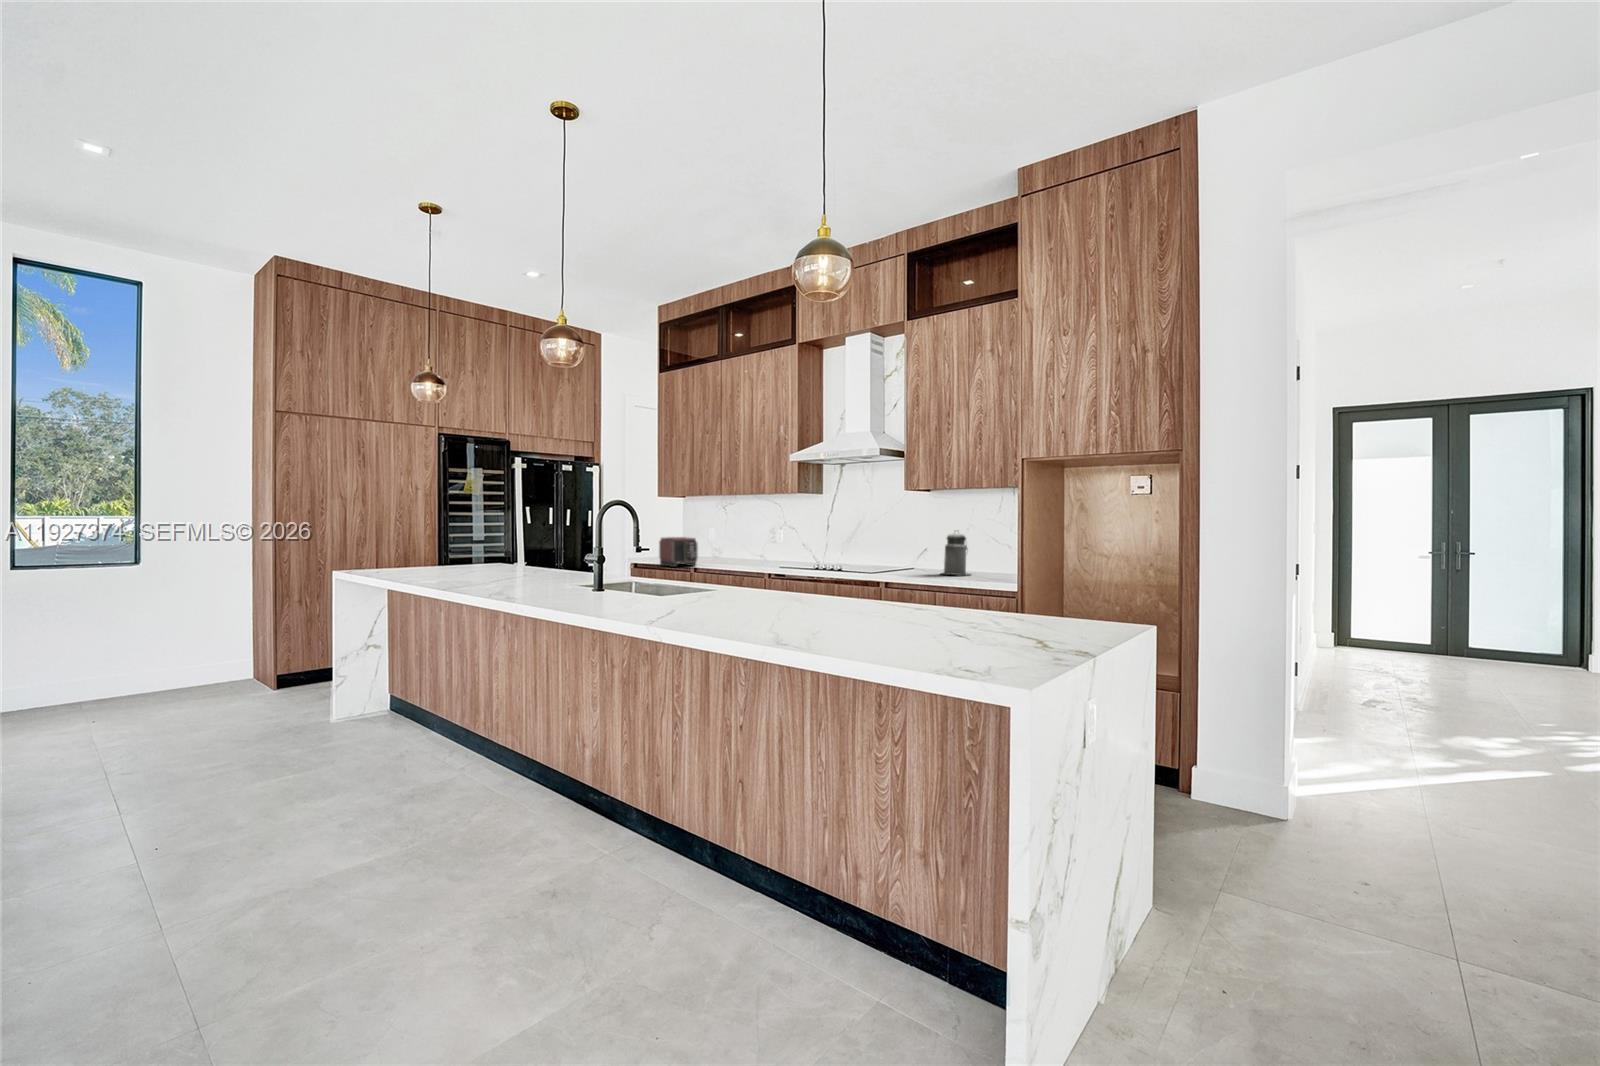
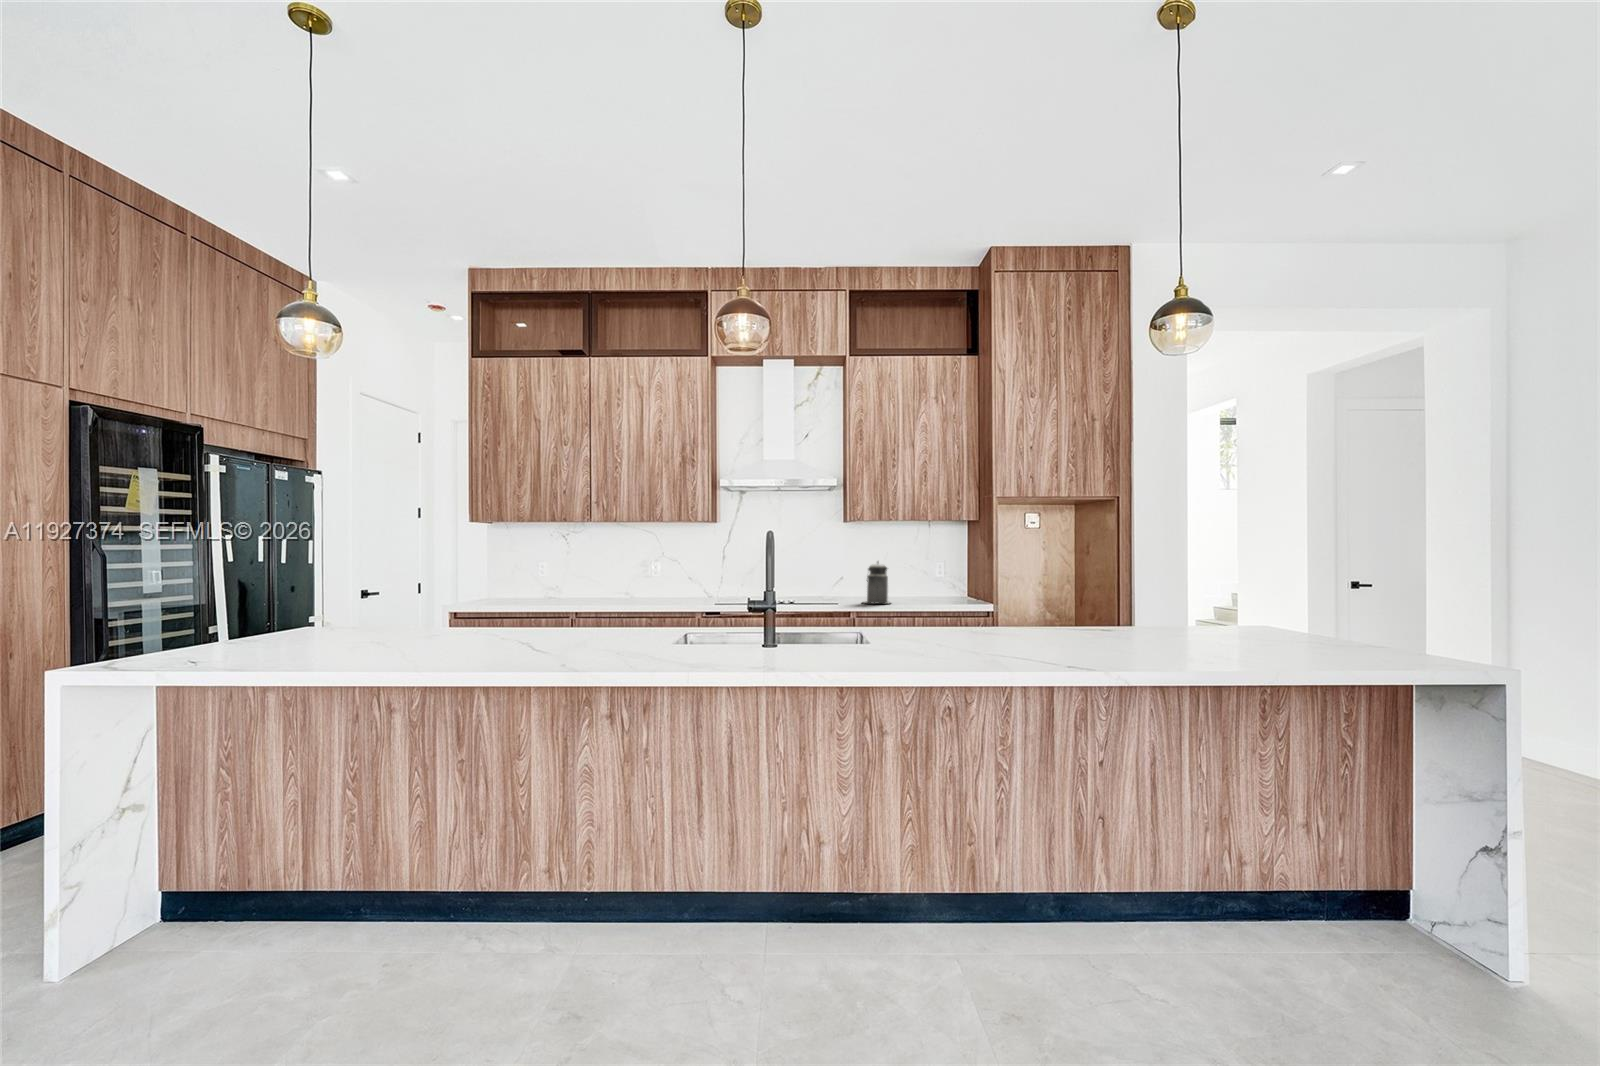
toaster: present [659,537,698,567] -> none [503,576,567,614]

